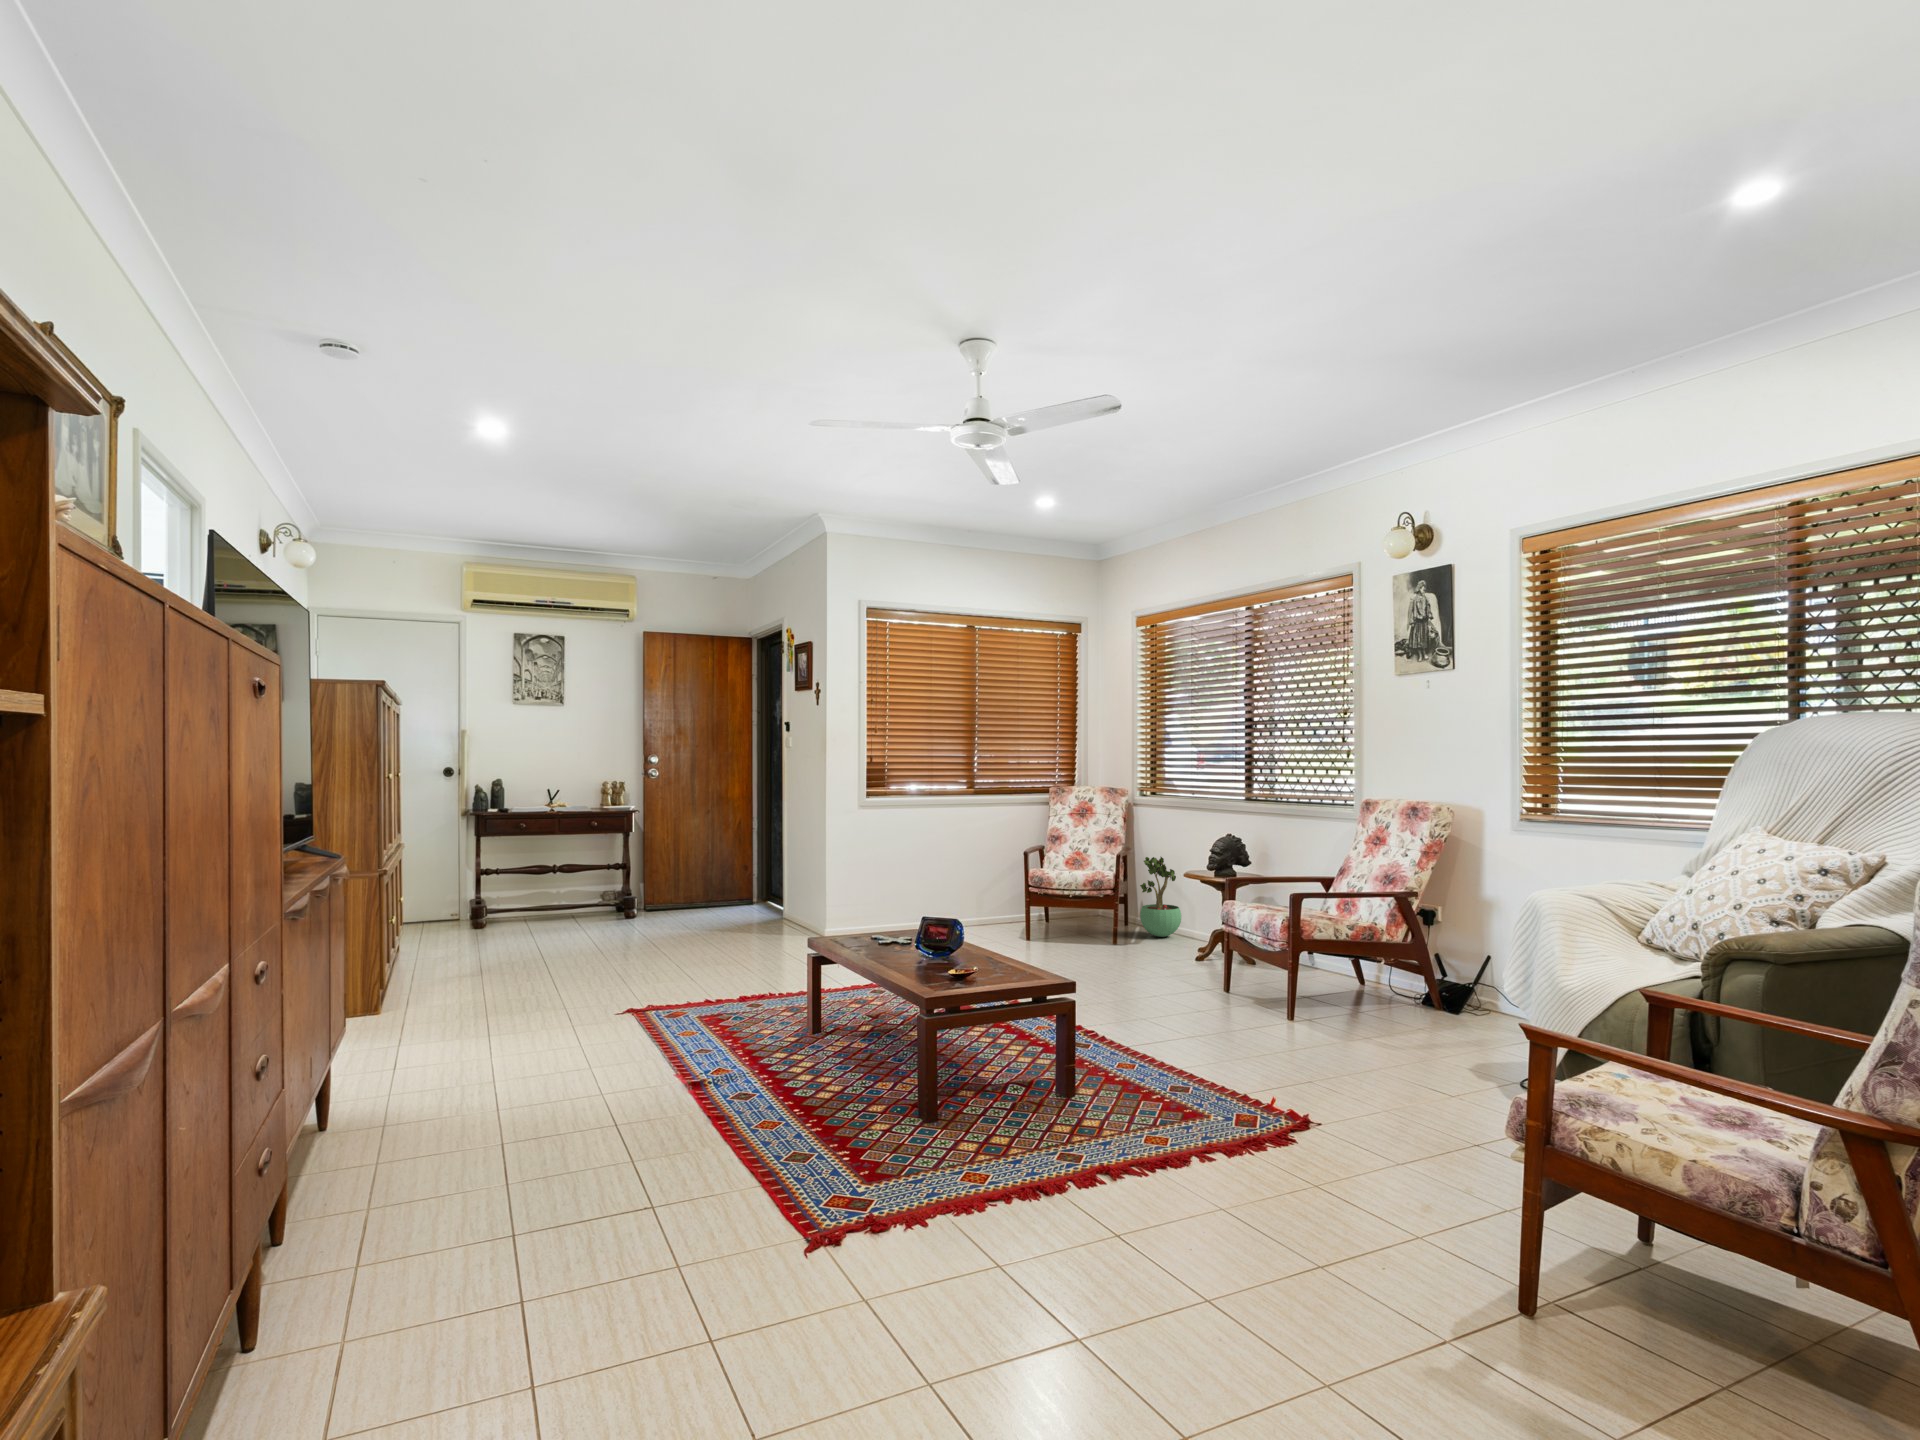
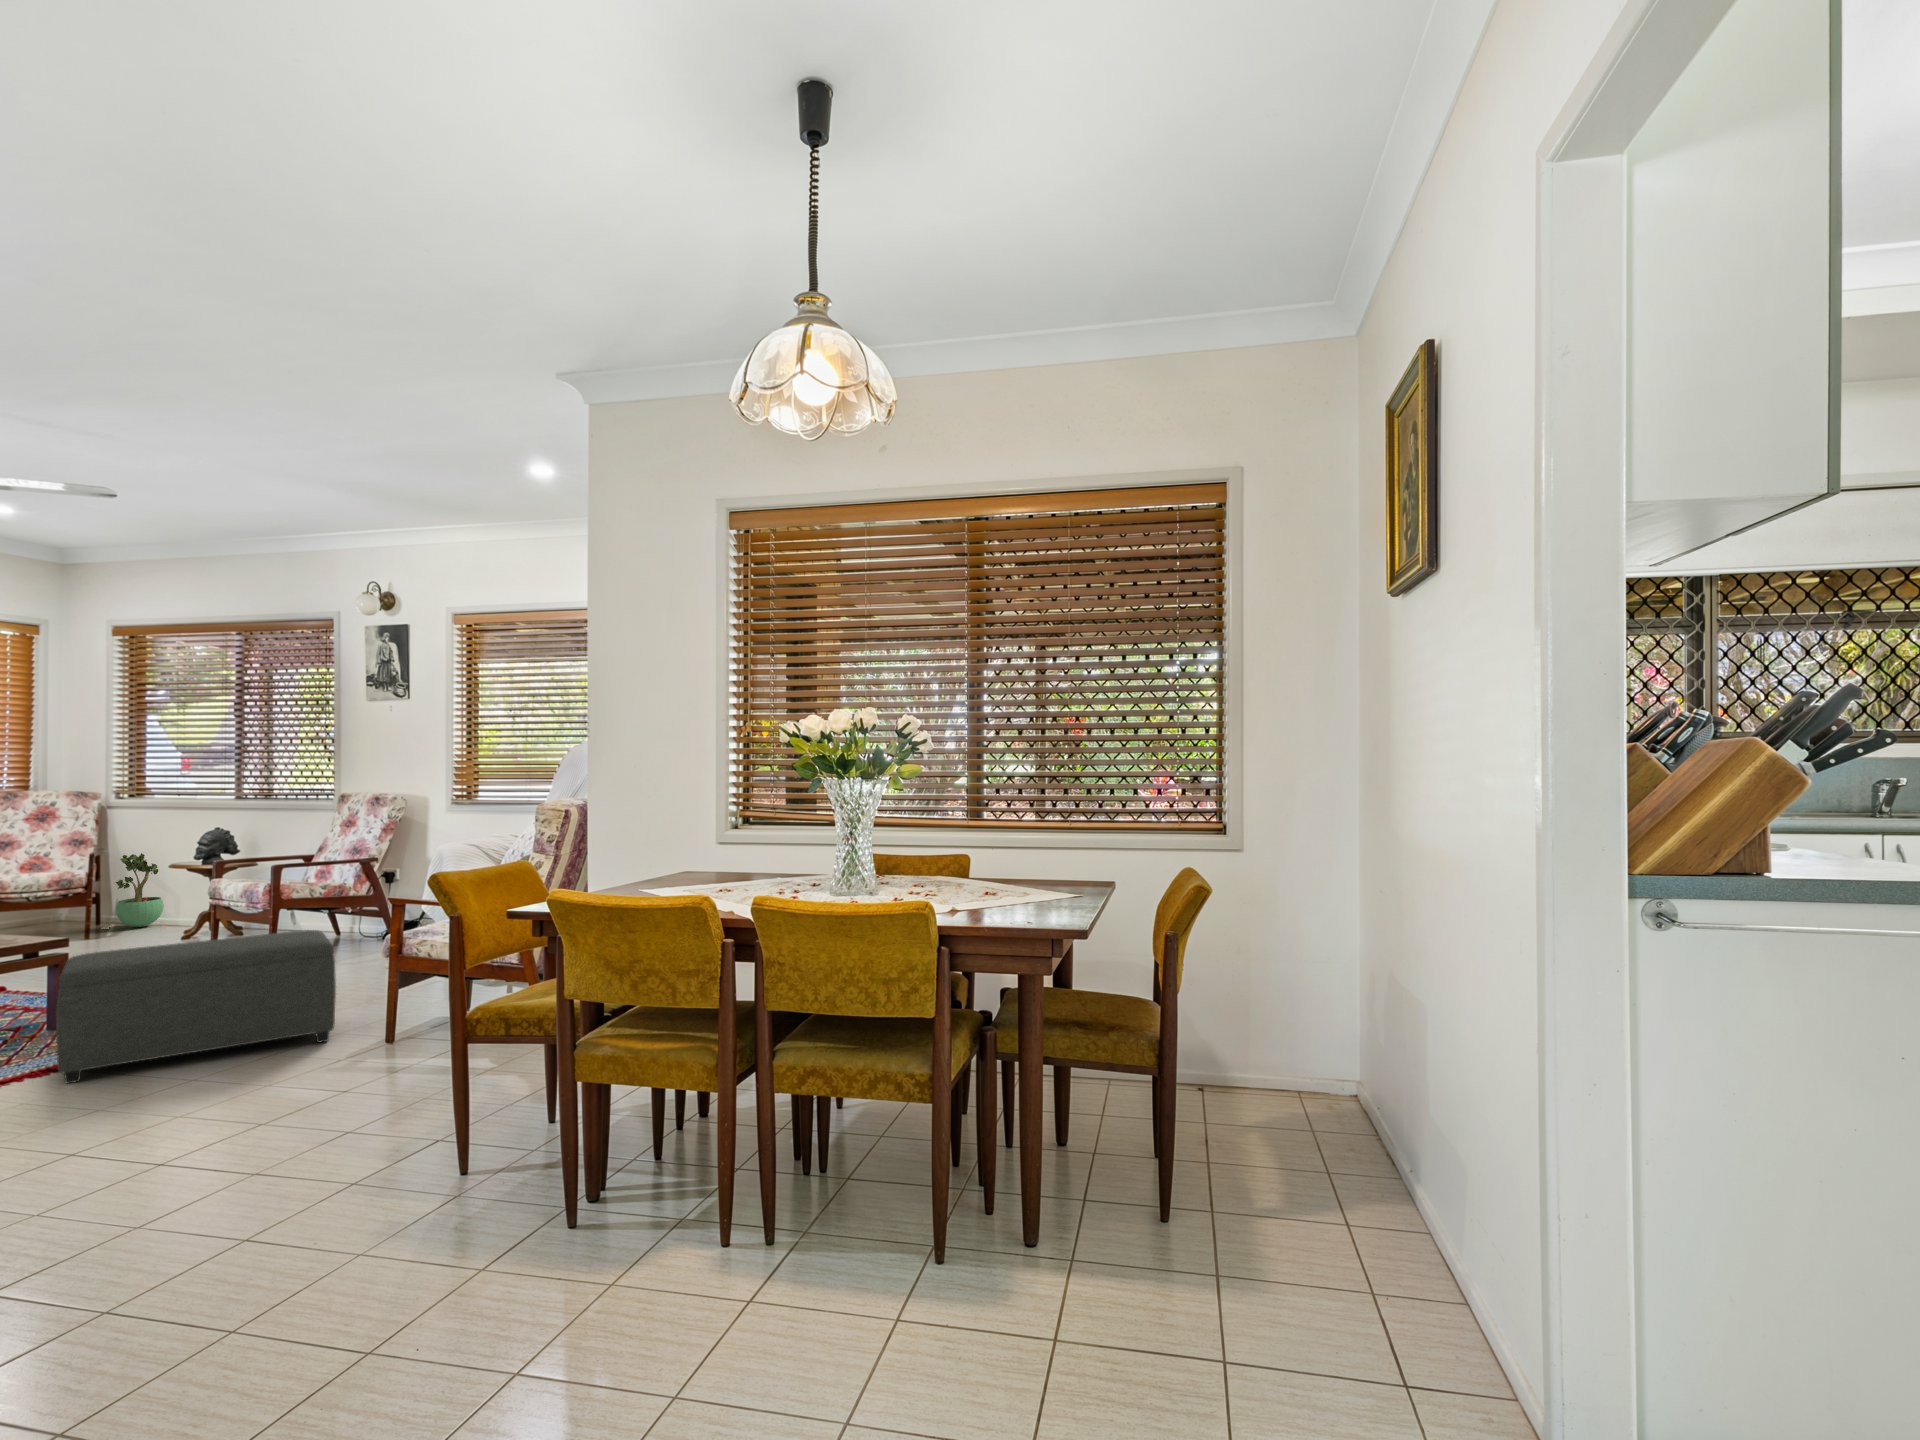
ottoman: none [1037,1000,1397,1224] -> present [56,930,336,1083]

